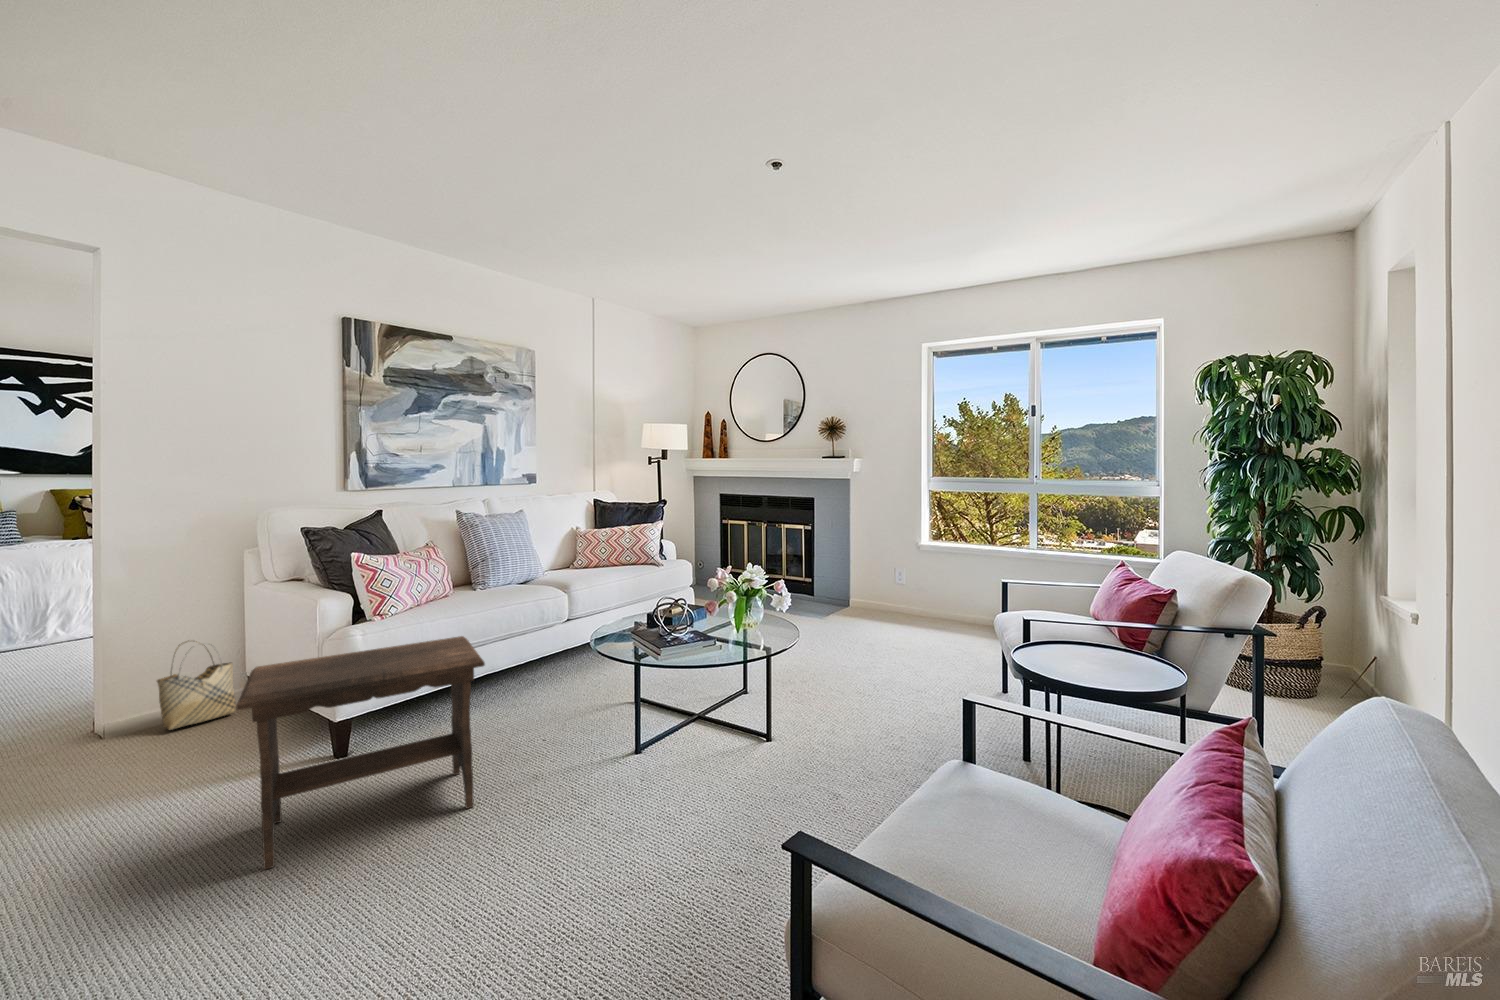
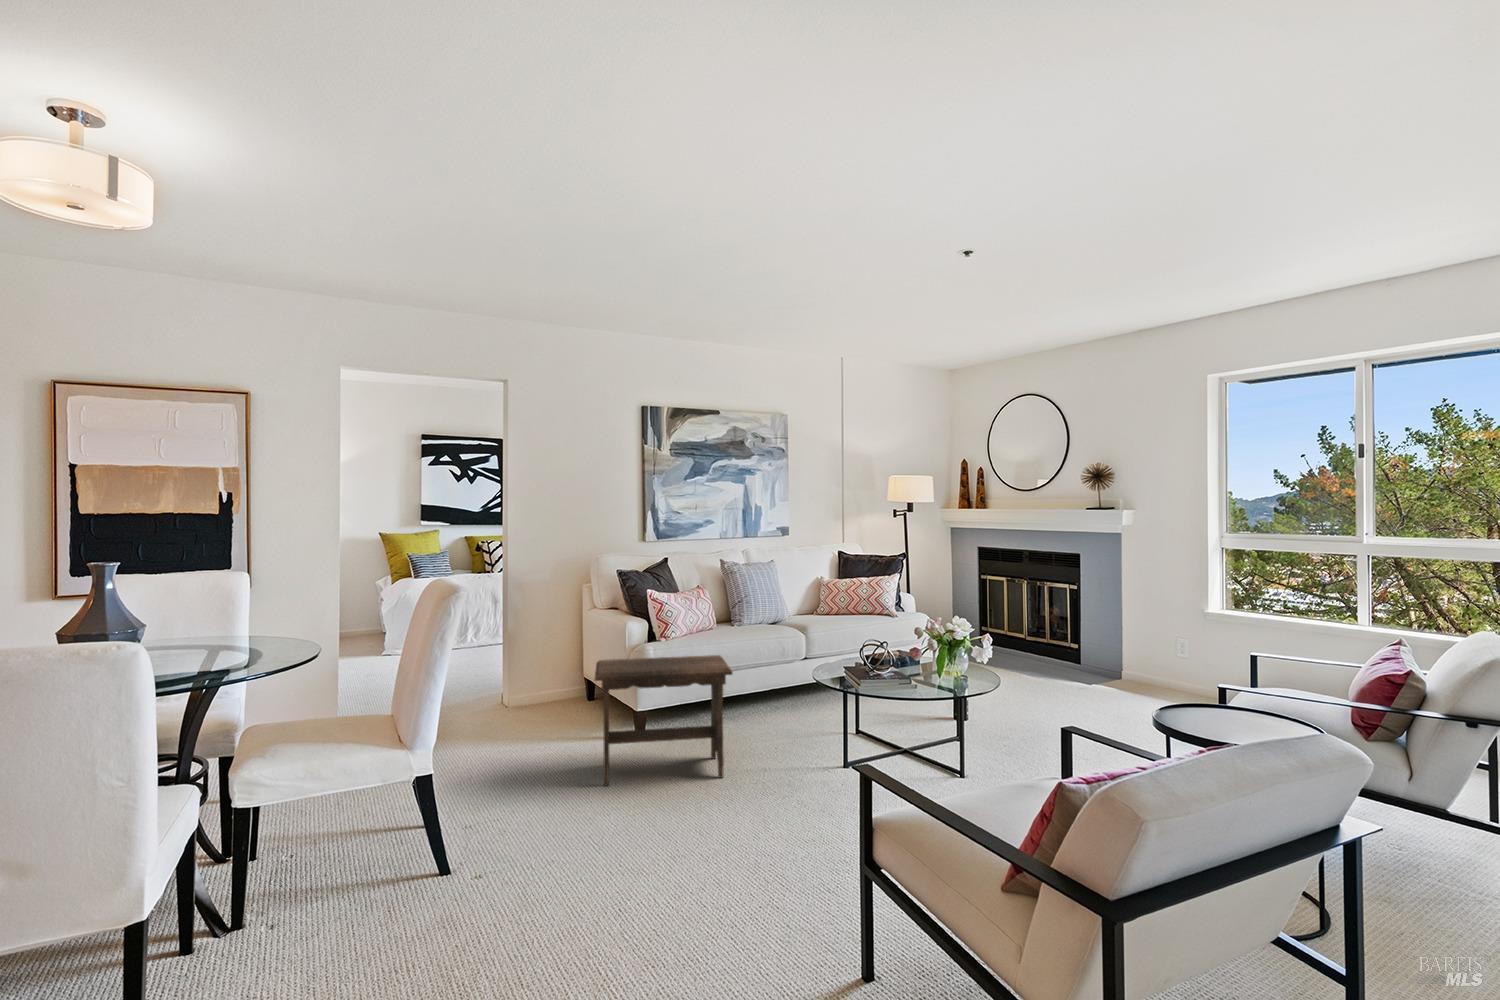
woven basket: present [157,641,236,730] -> none [532,647,573,708]

